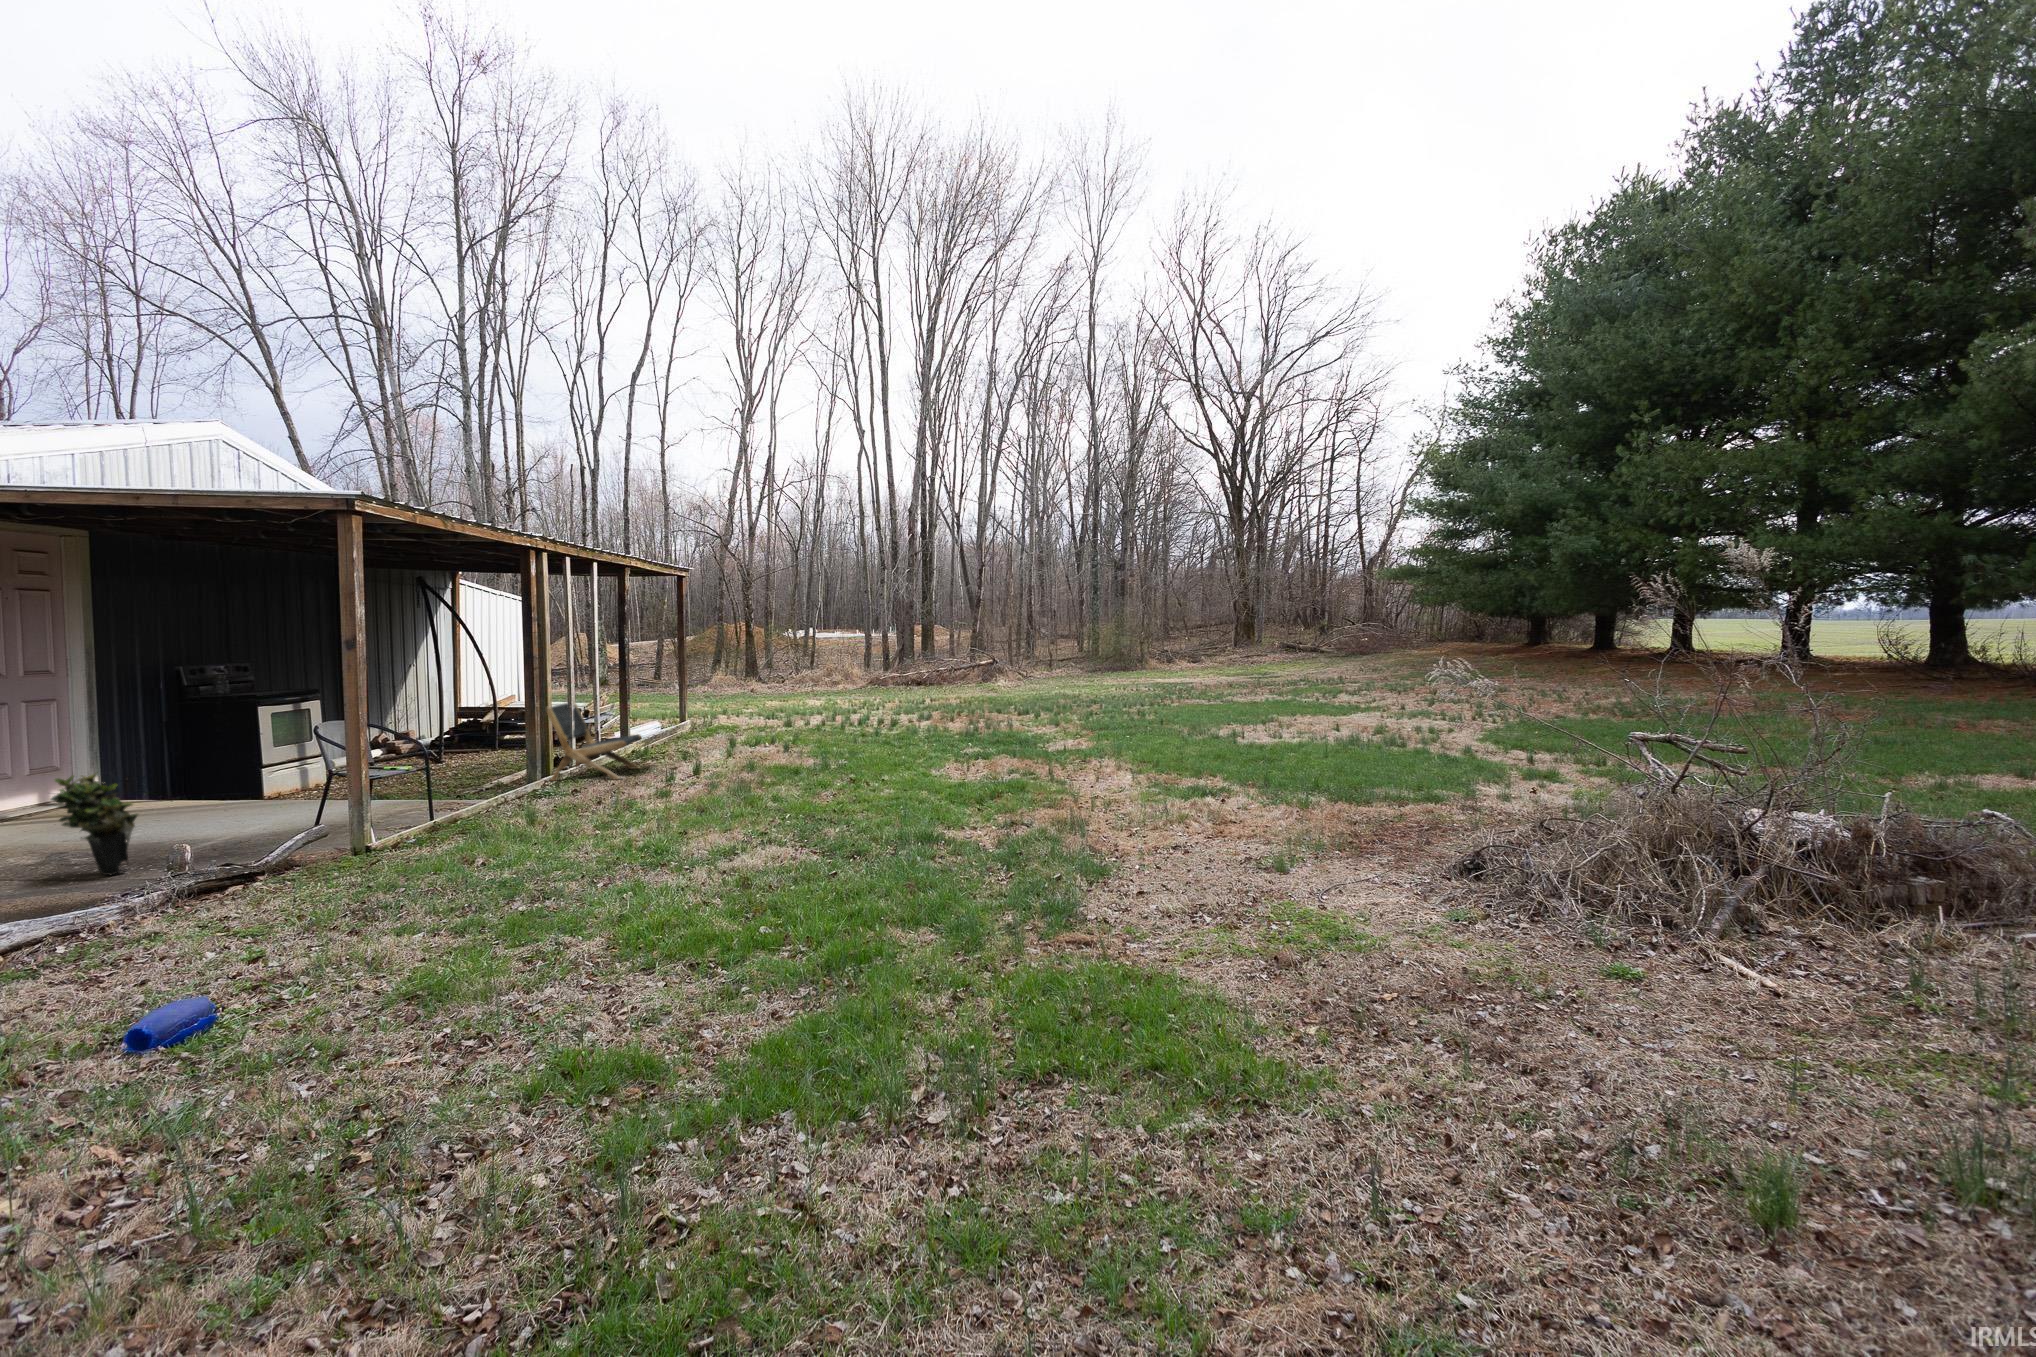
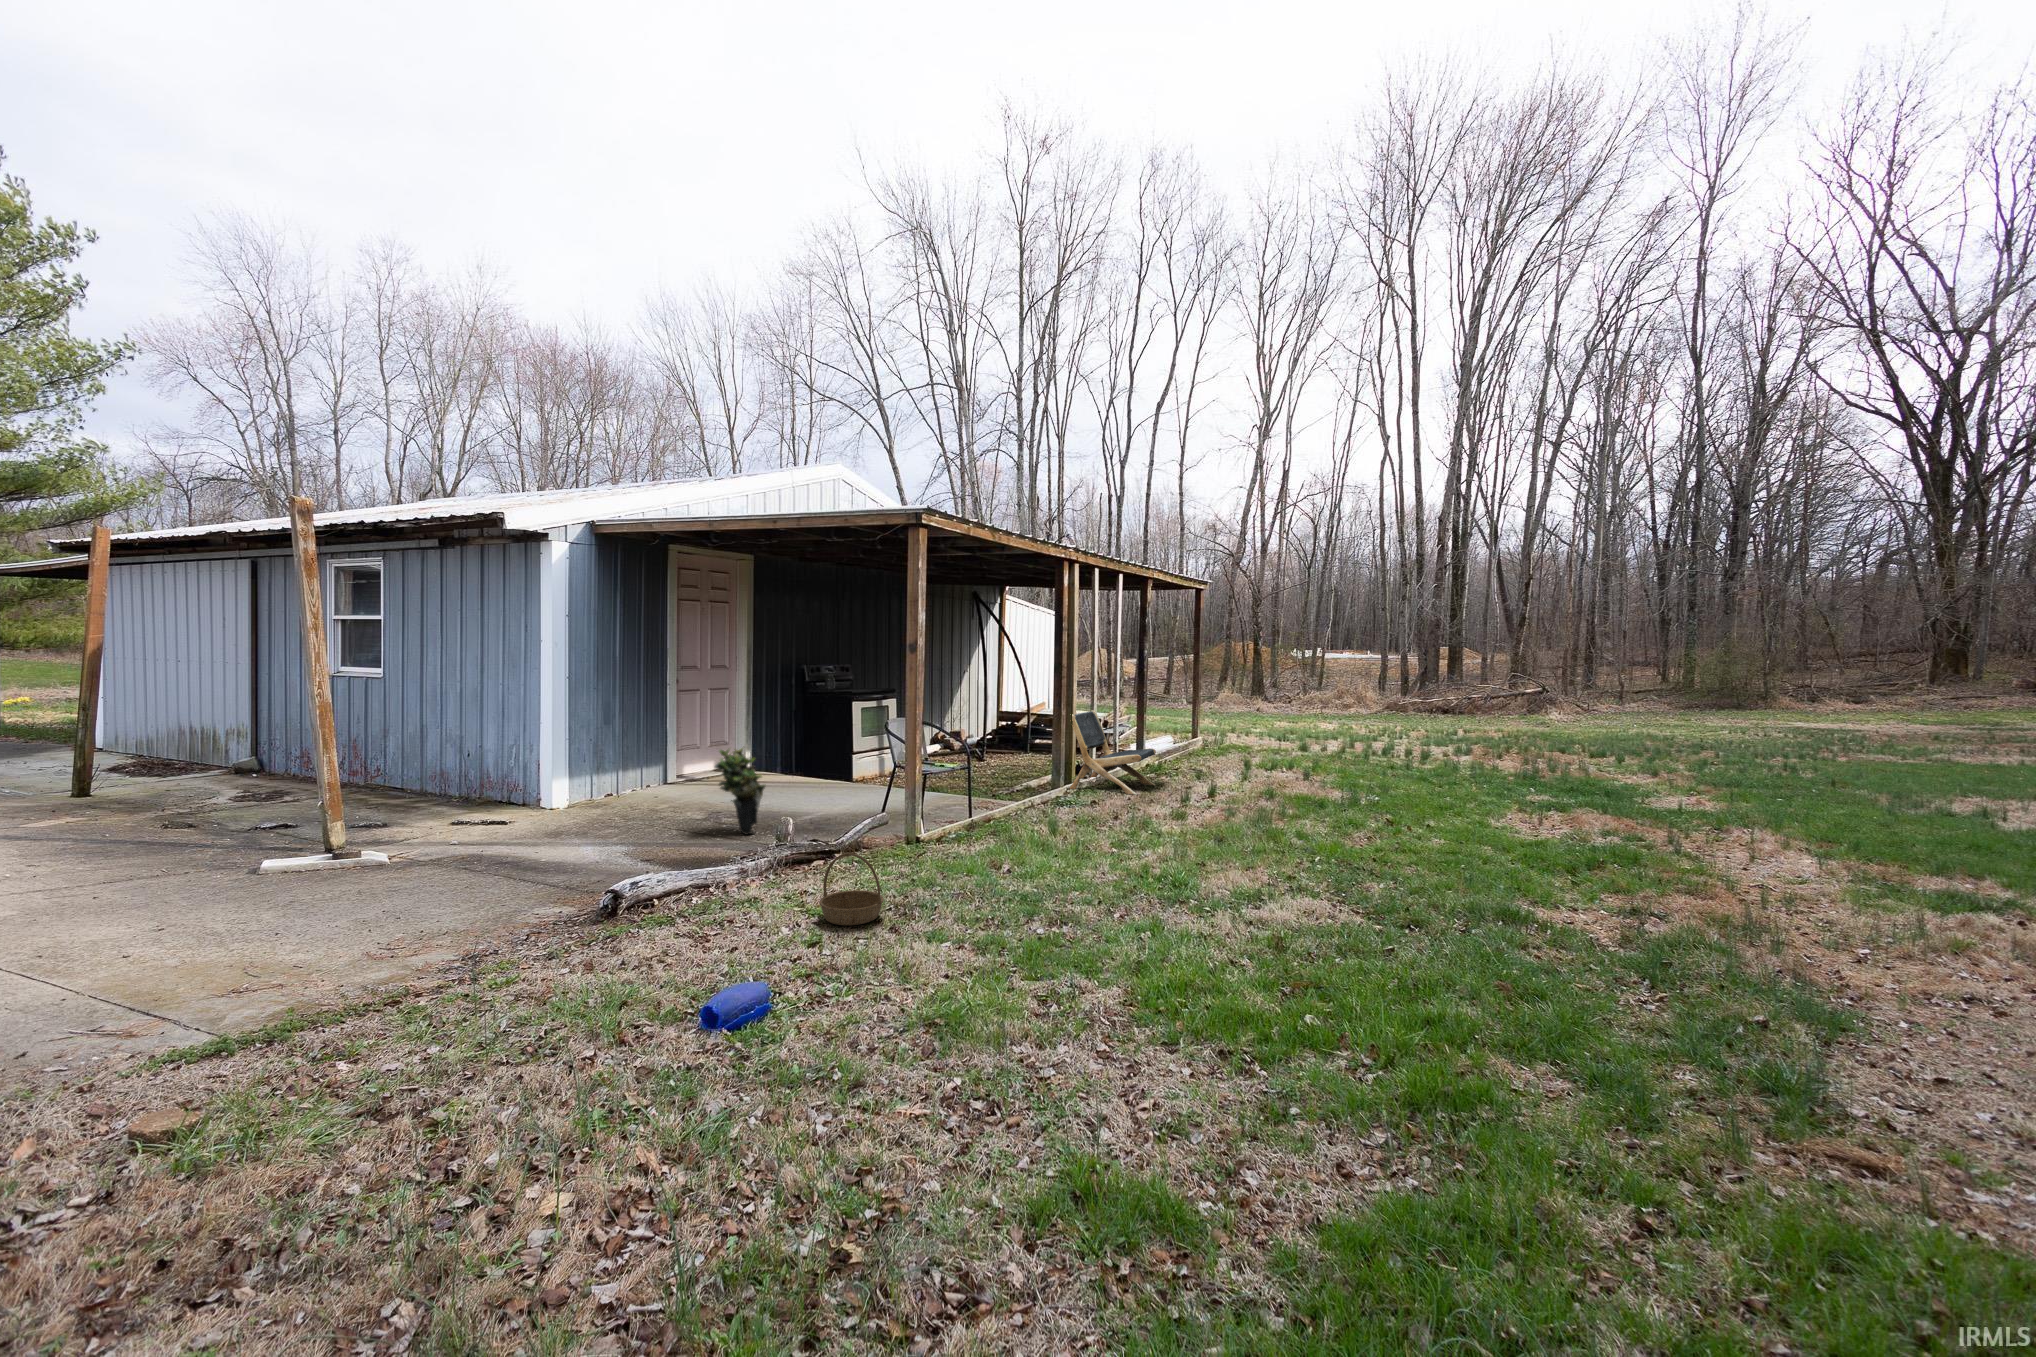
basket: none [252,865,338,940] -> present [819,853,884,925]

